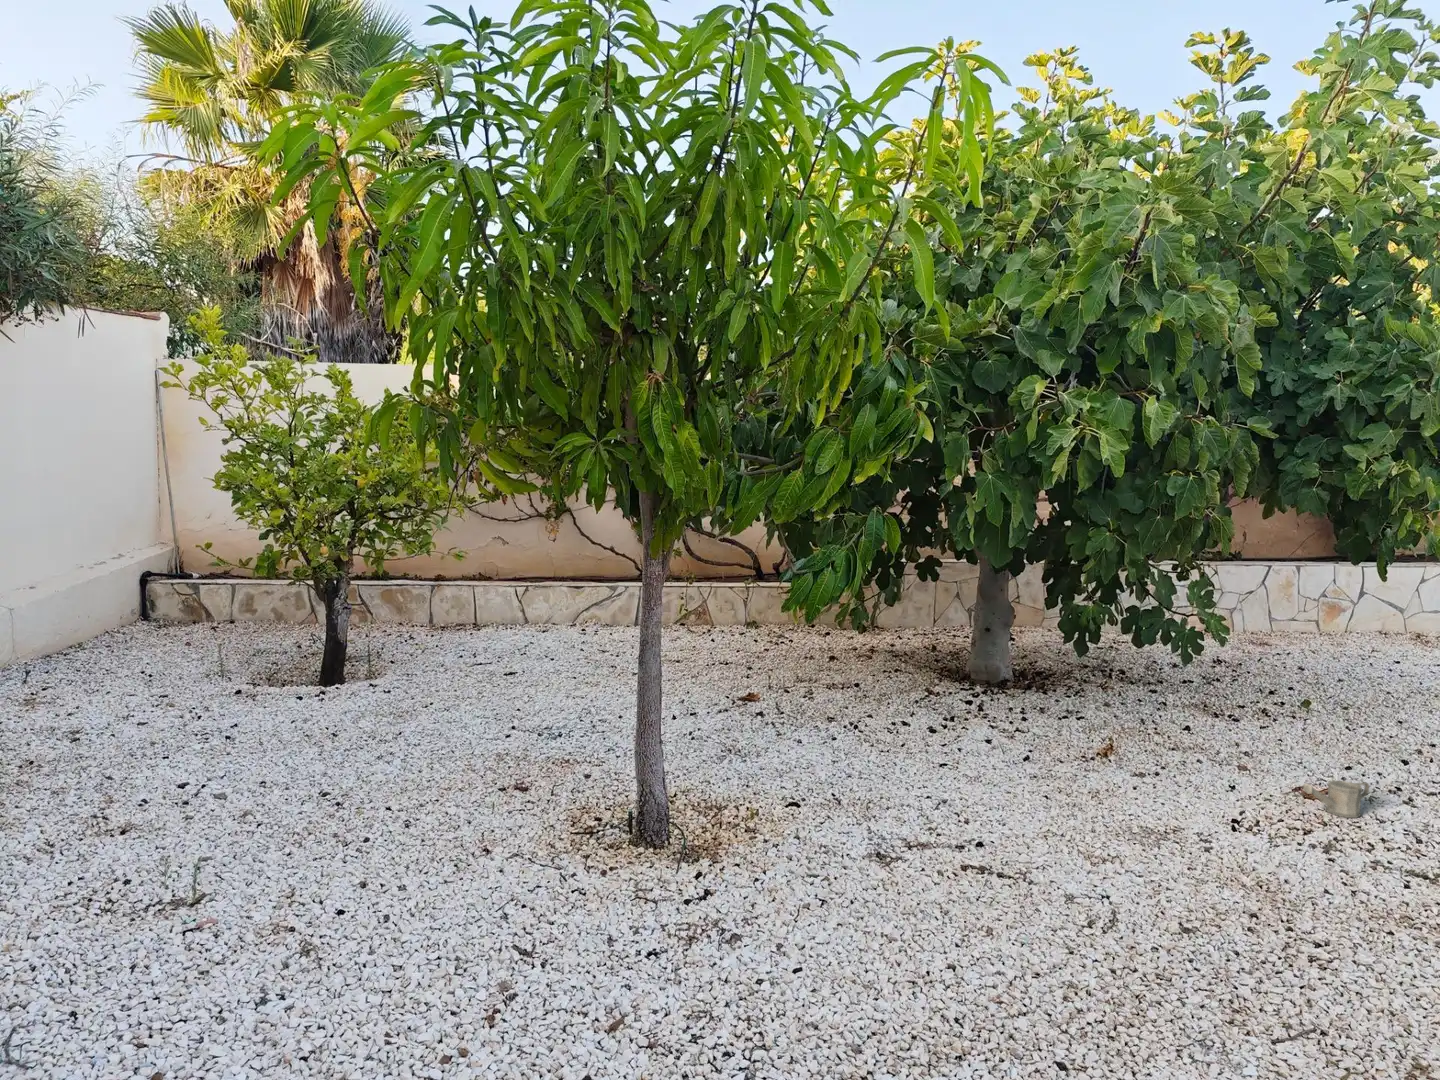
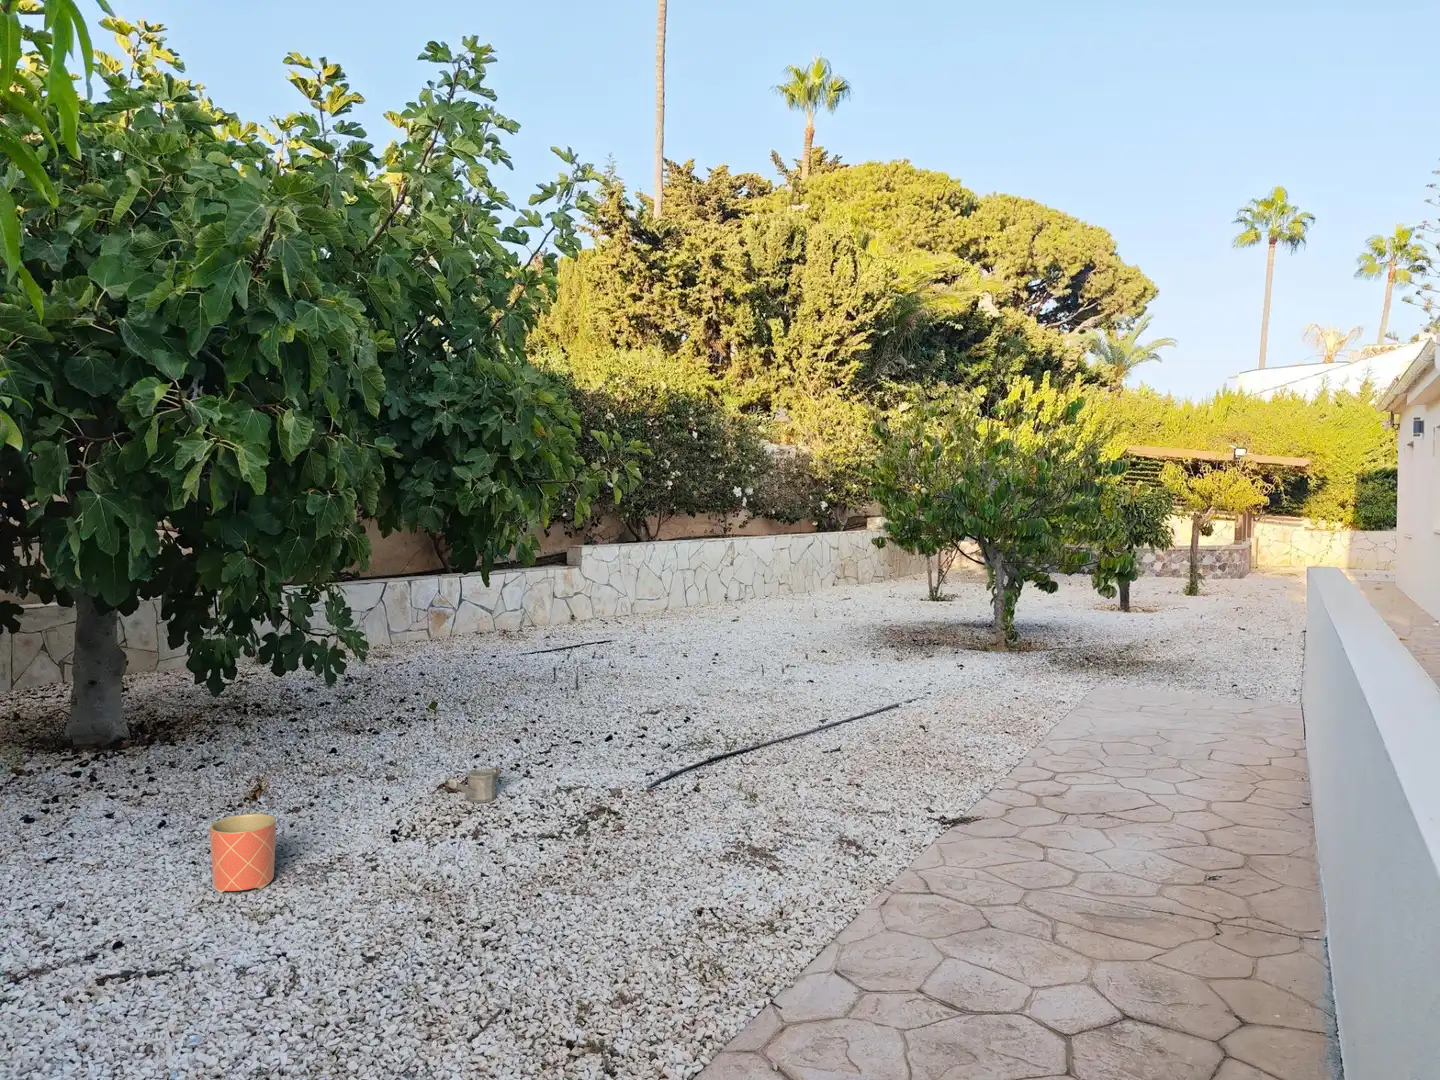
planter: none [1059,766,1116,837] -> present [210,814,276,893]

